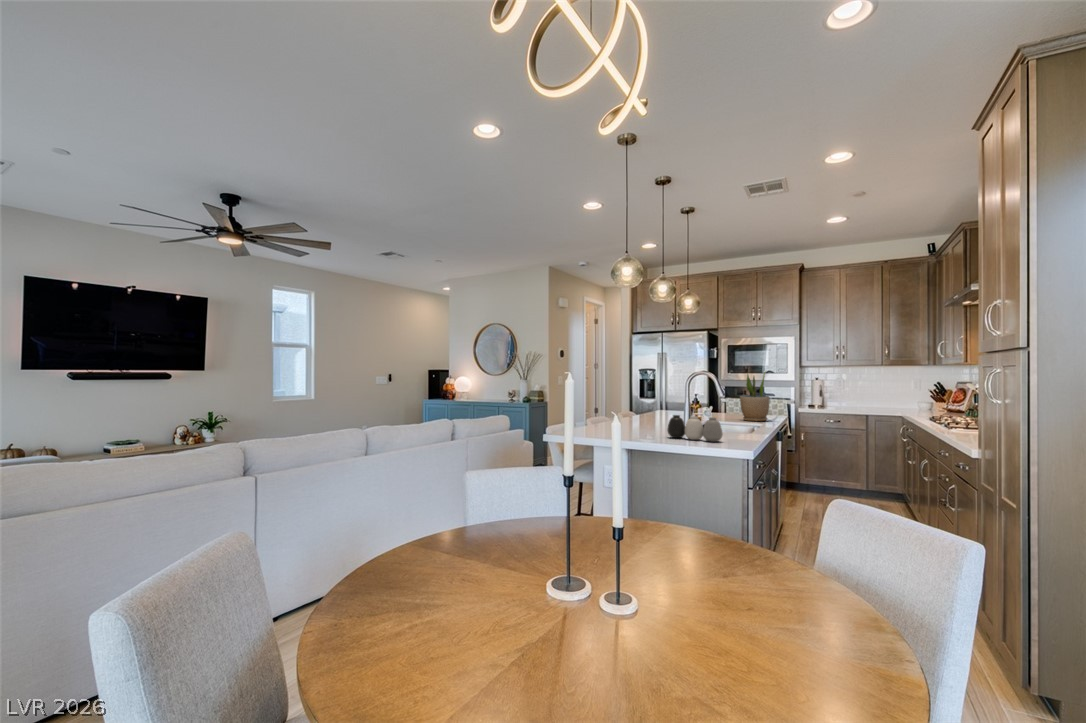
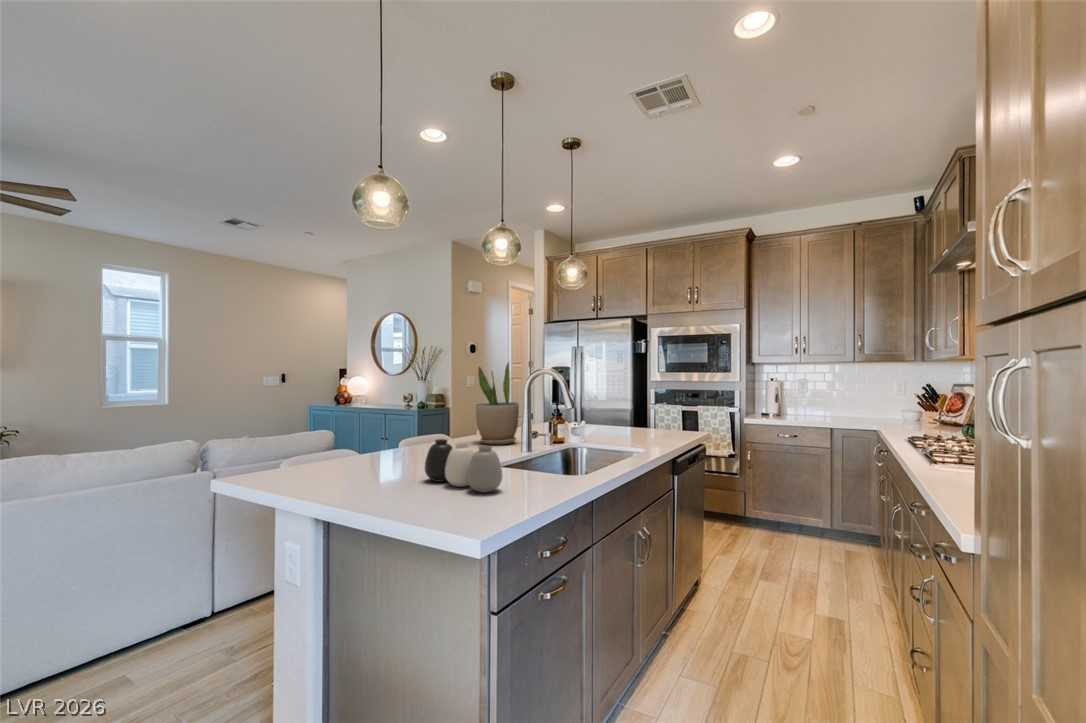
potted plant: present [740,371,770,421] -> present [476,363,519,444]

